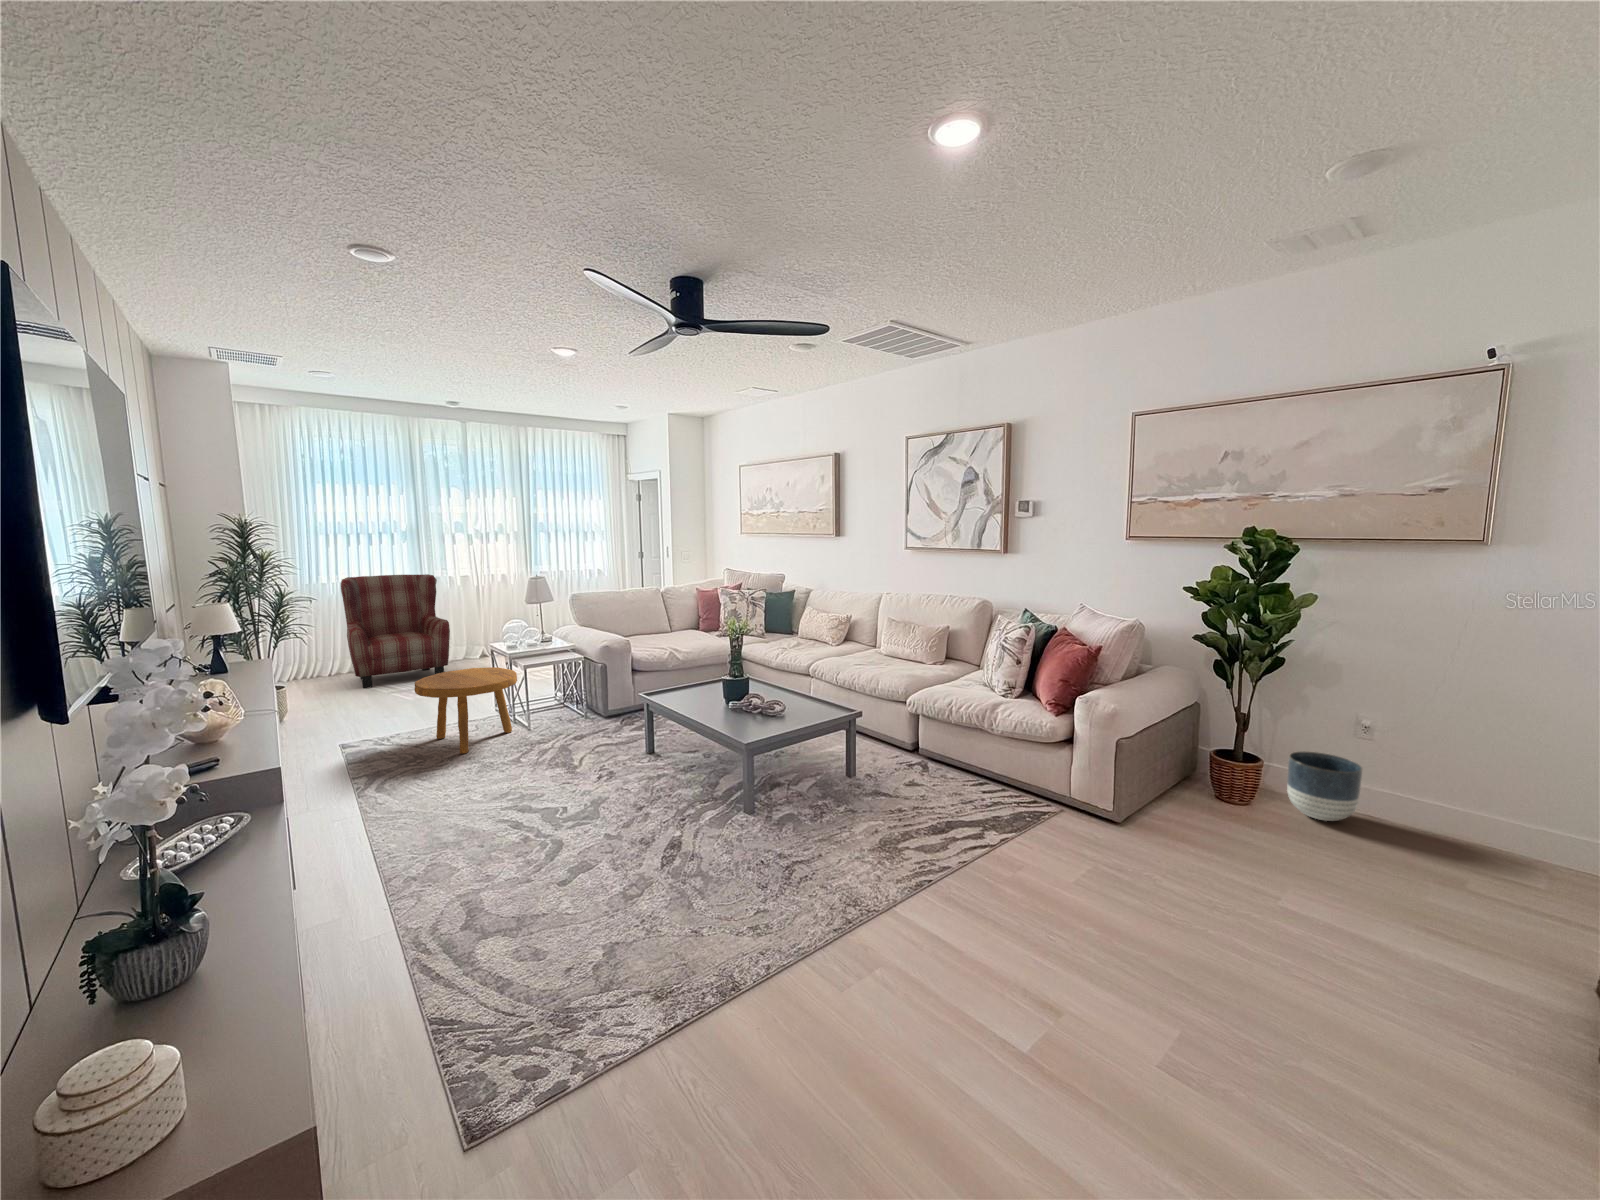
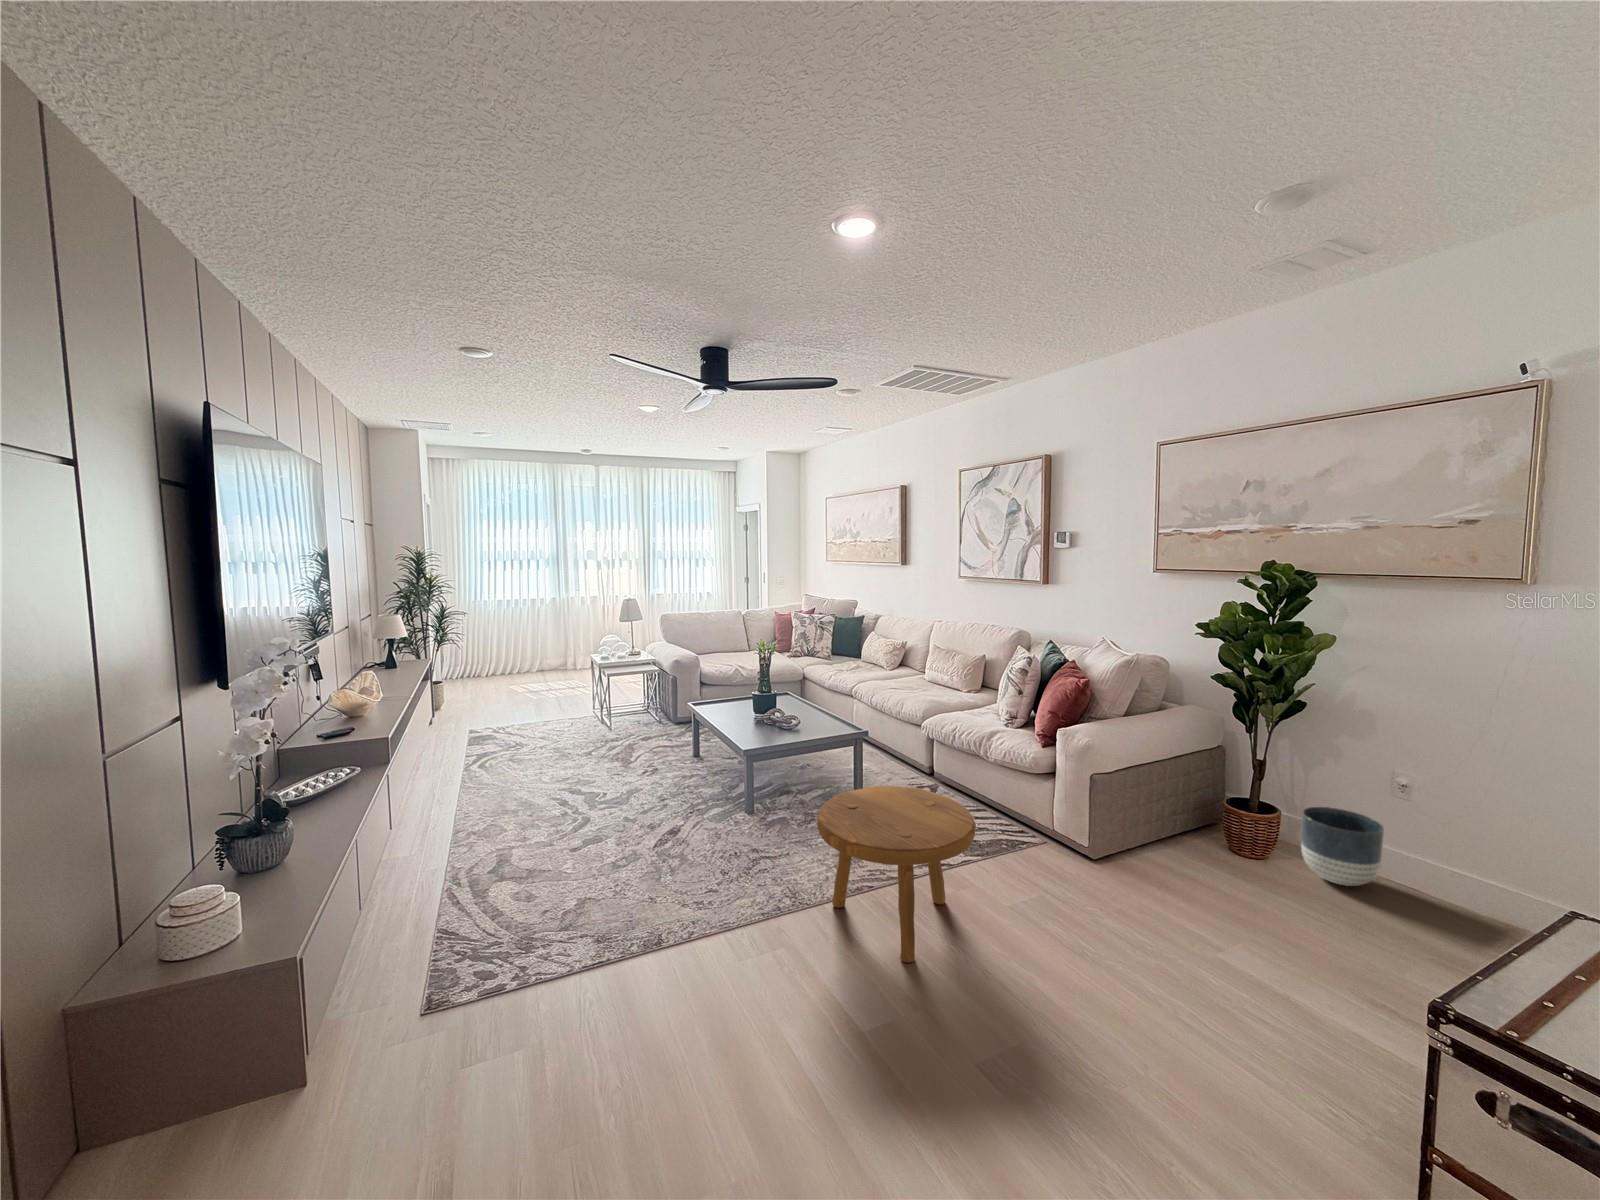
armchair: present [341,574,450,688] -> none [494,594,574,688]
footstool: present [415,667,517,754] -> present [817,786,976,963]

